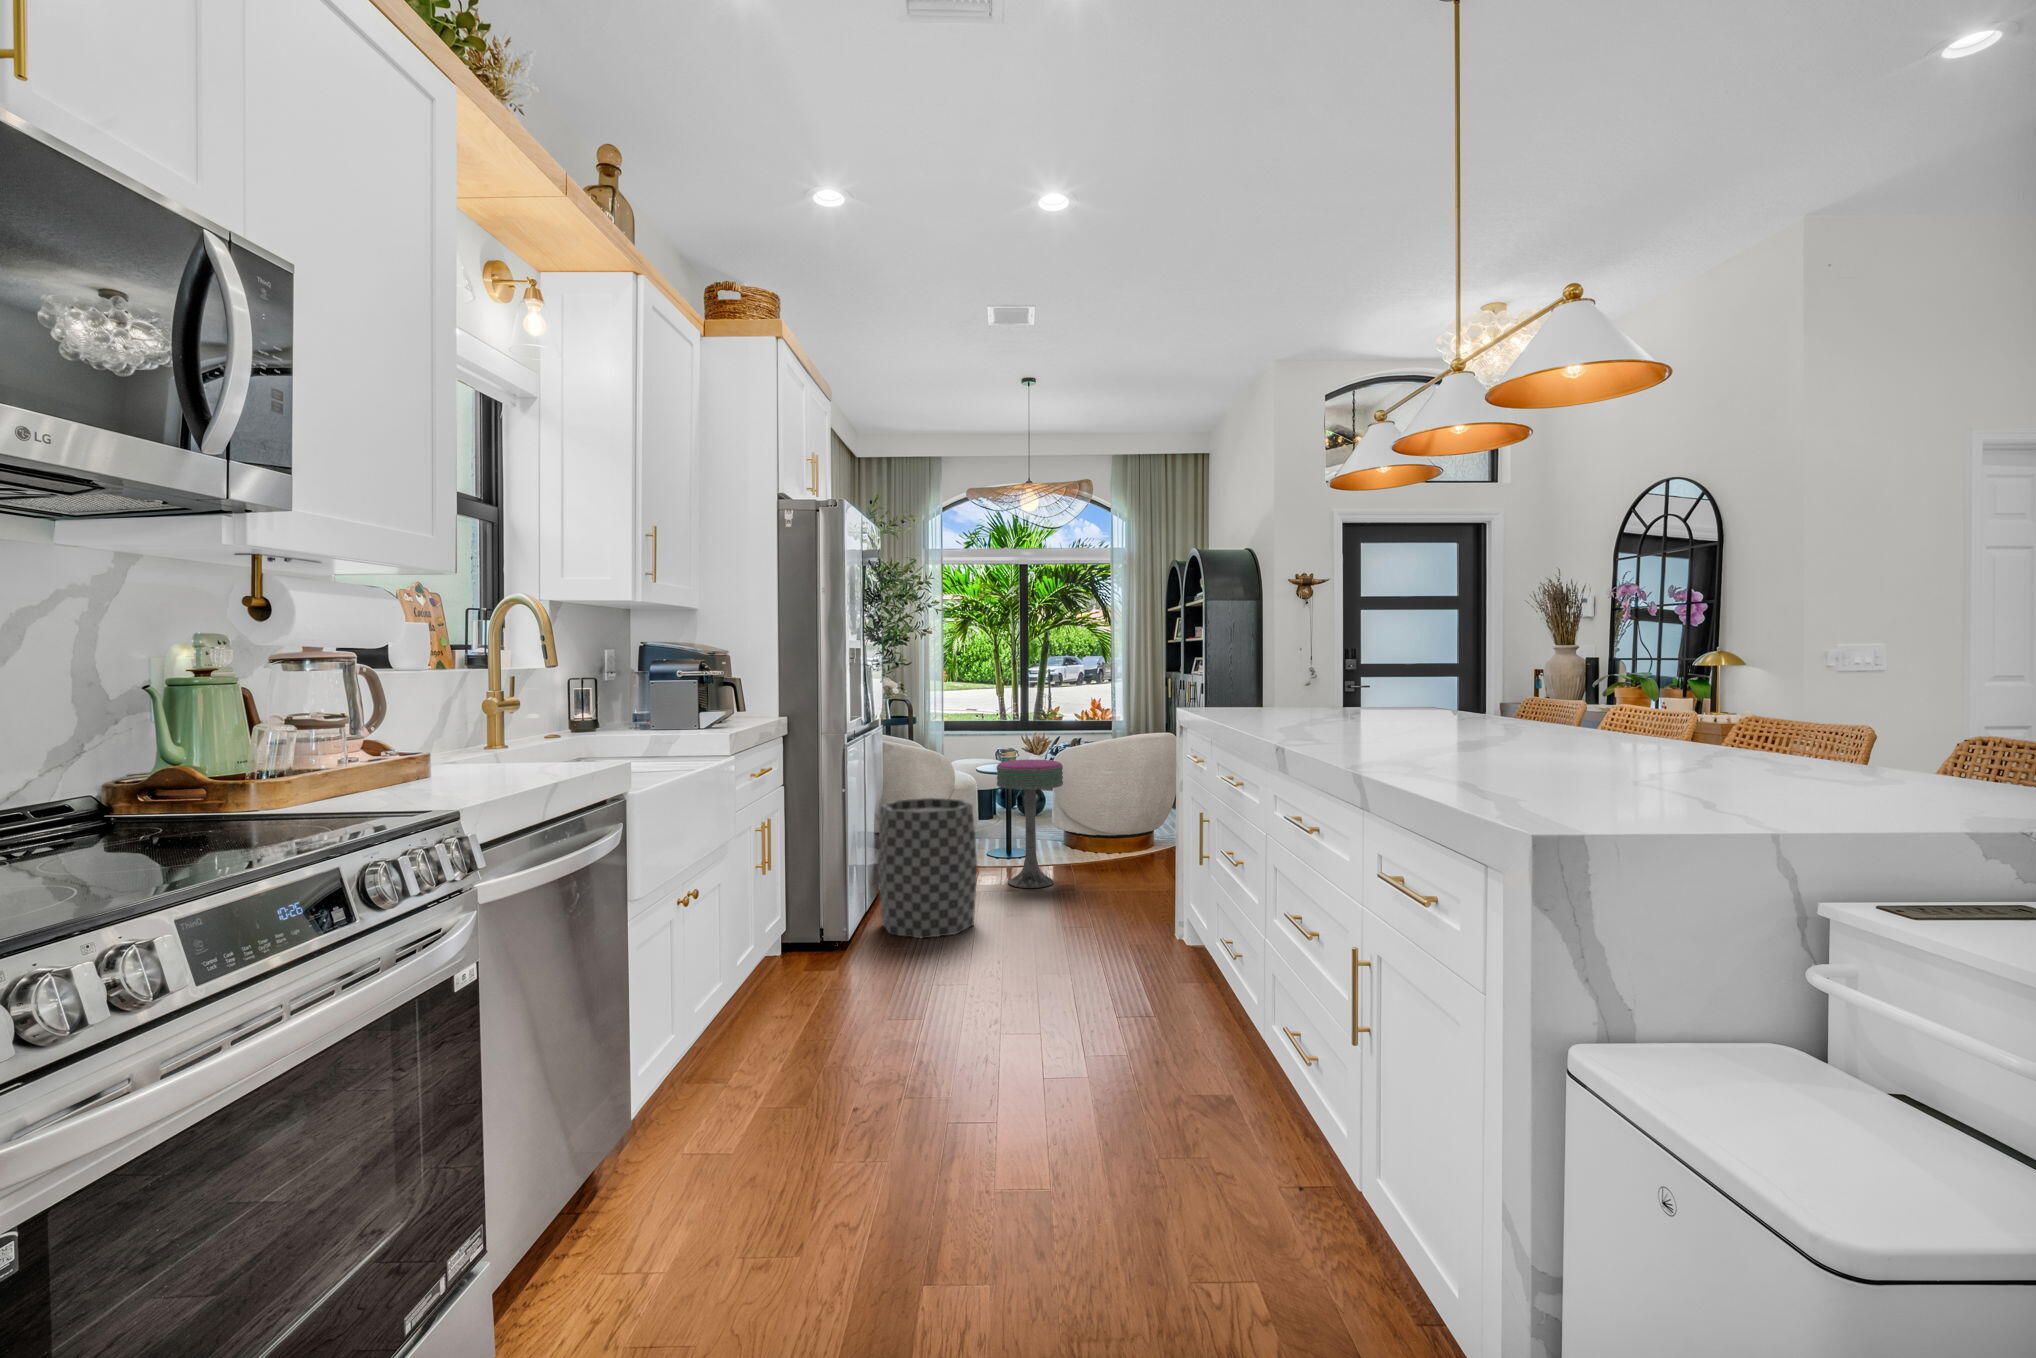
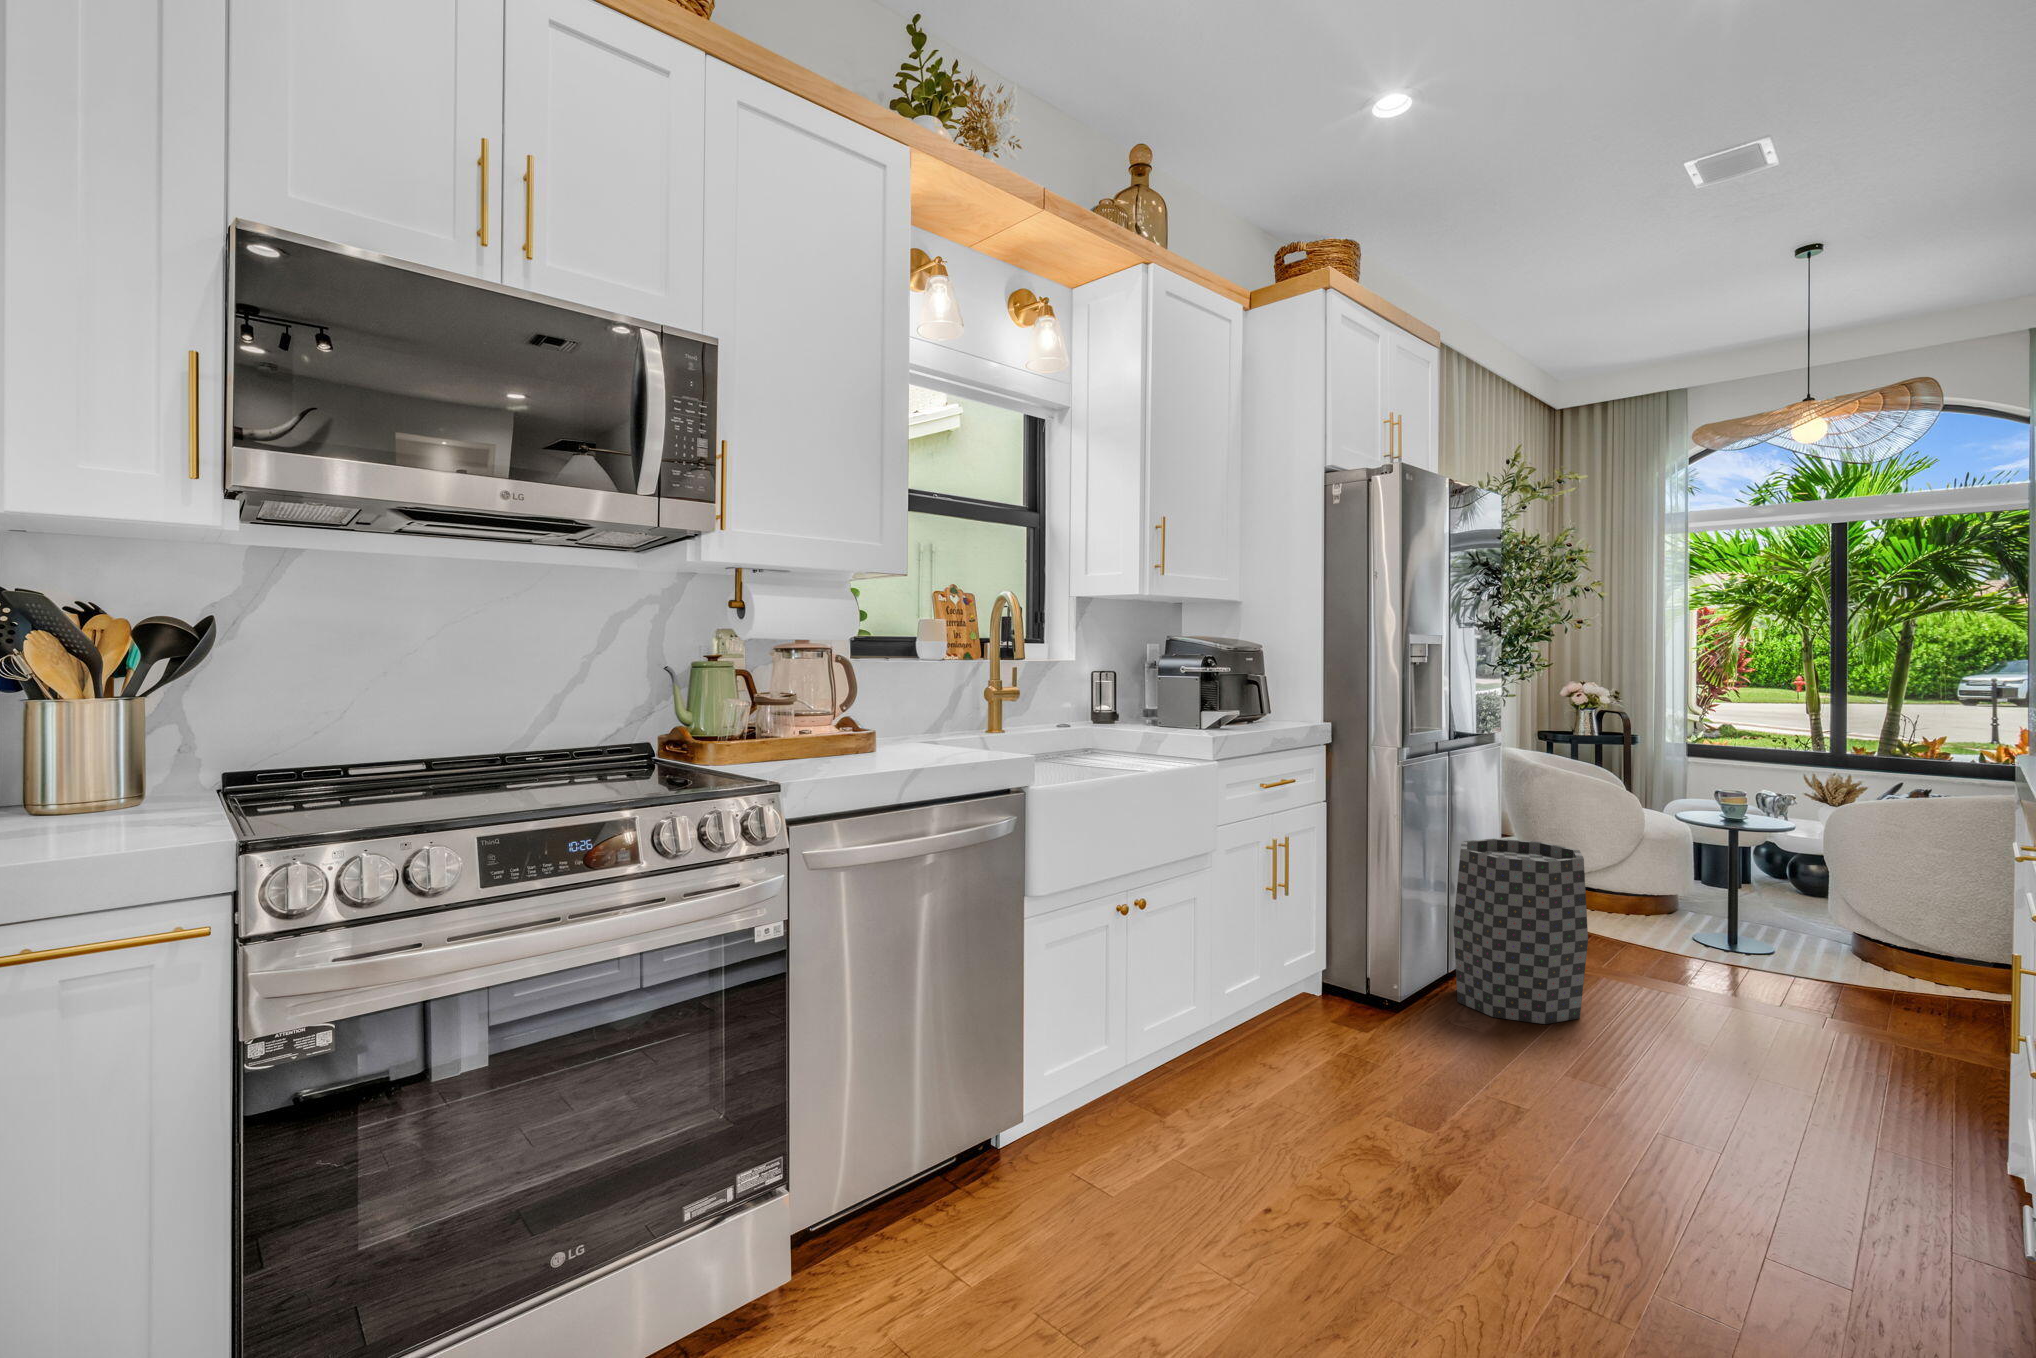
bar stool: present [997,760,1063,888] -> none [1670,807,1784,994]

